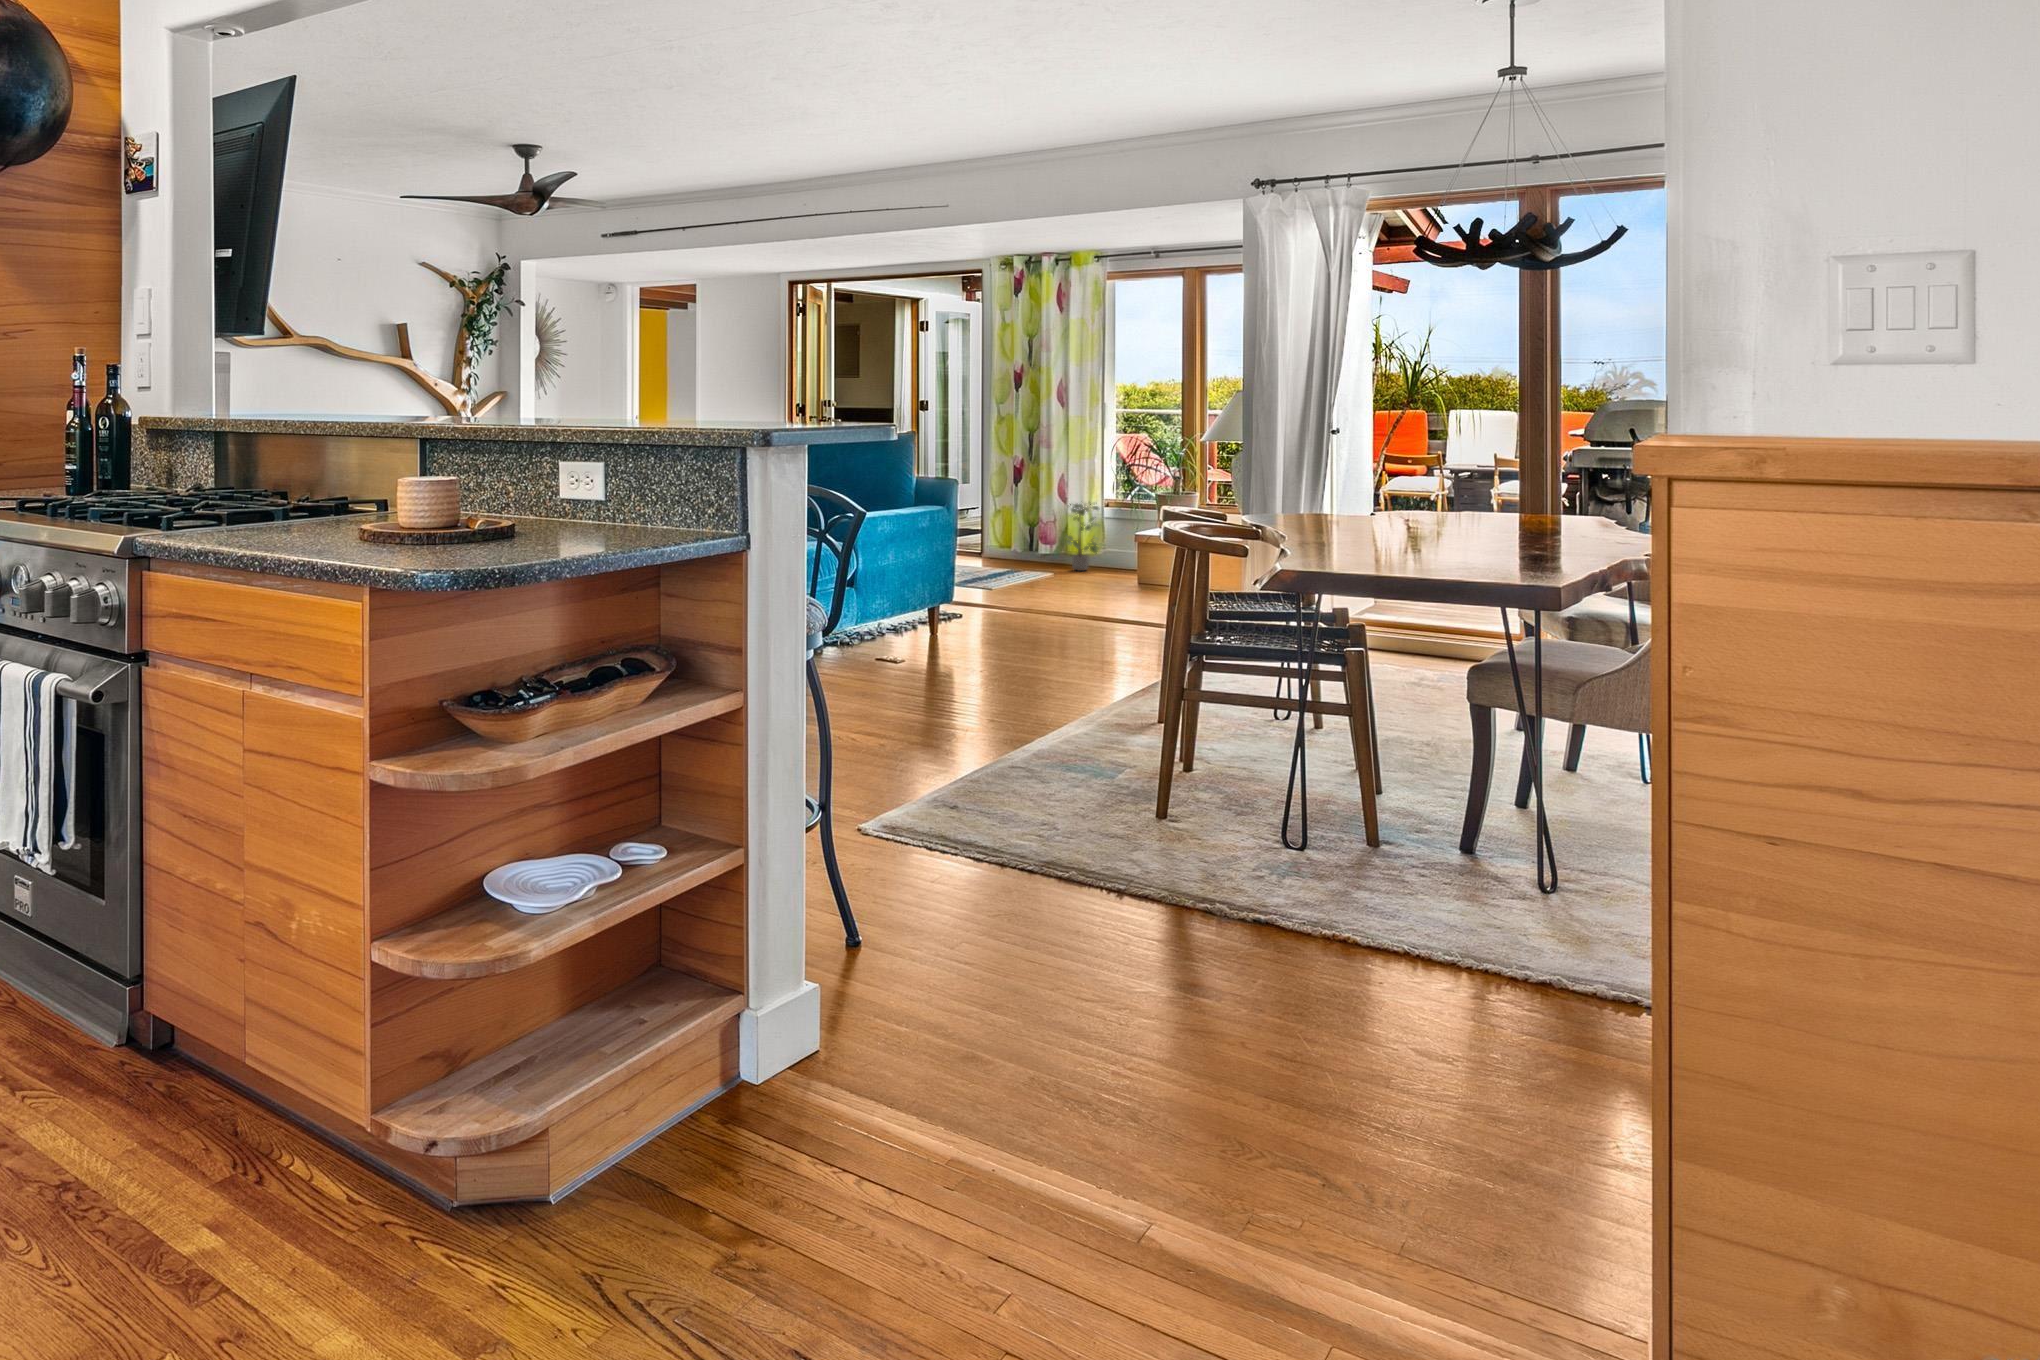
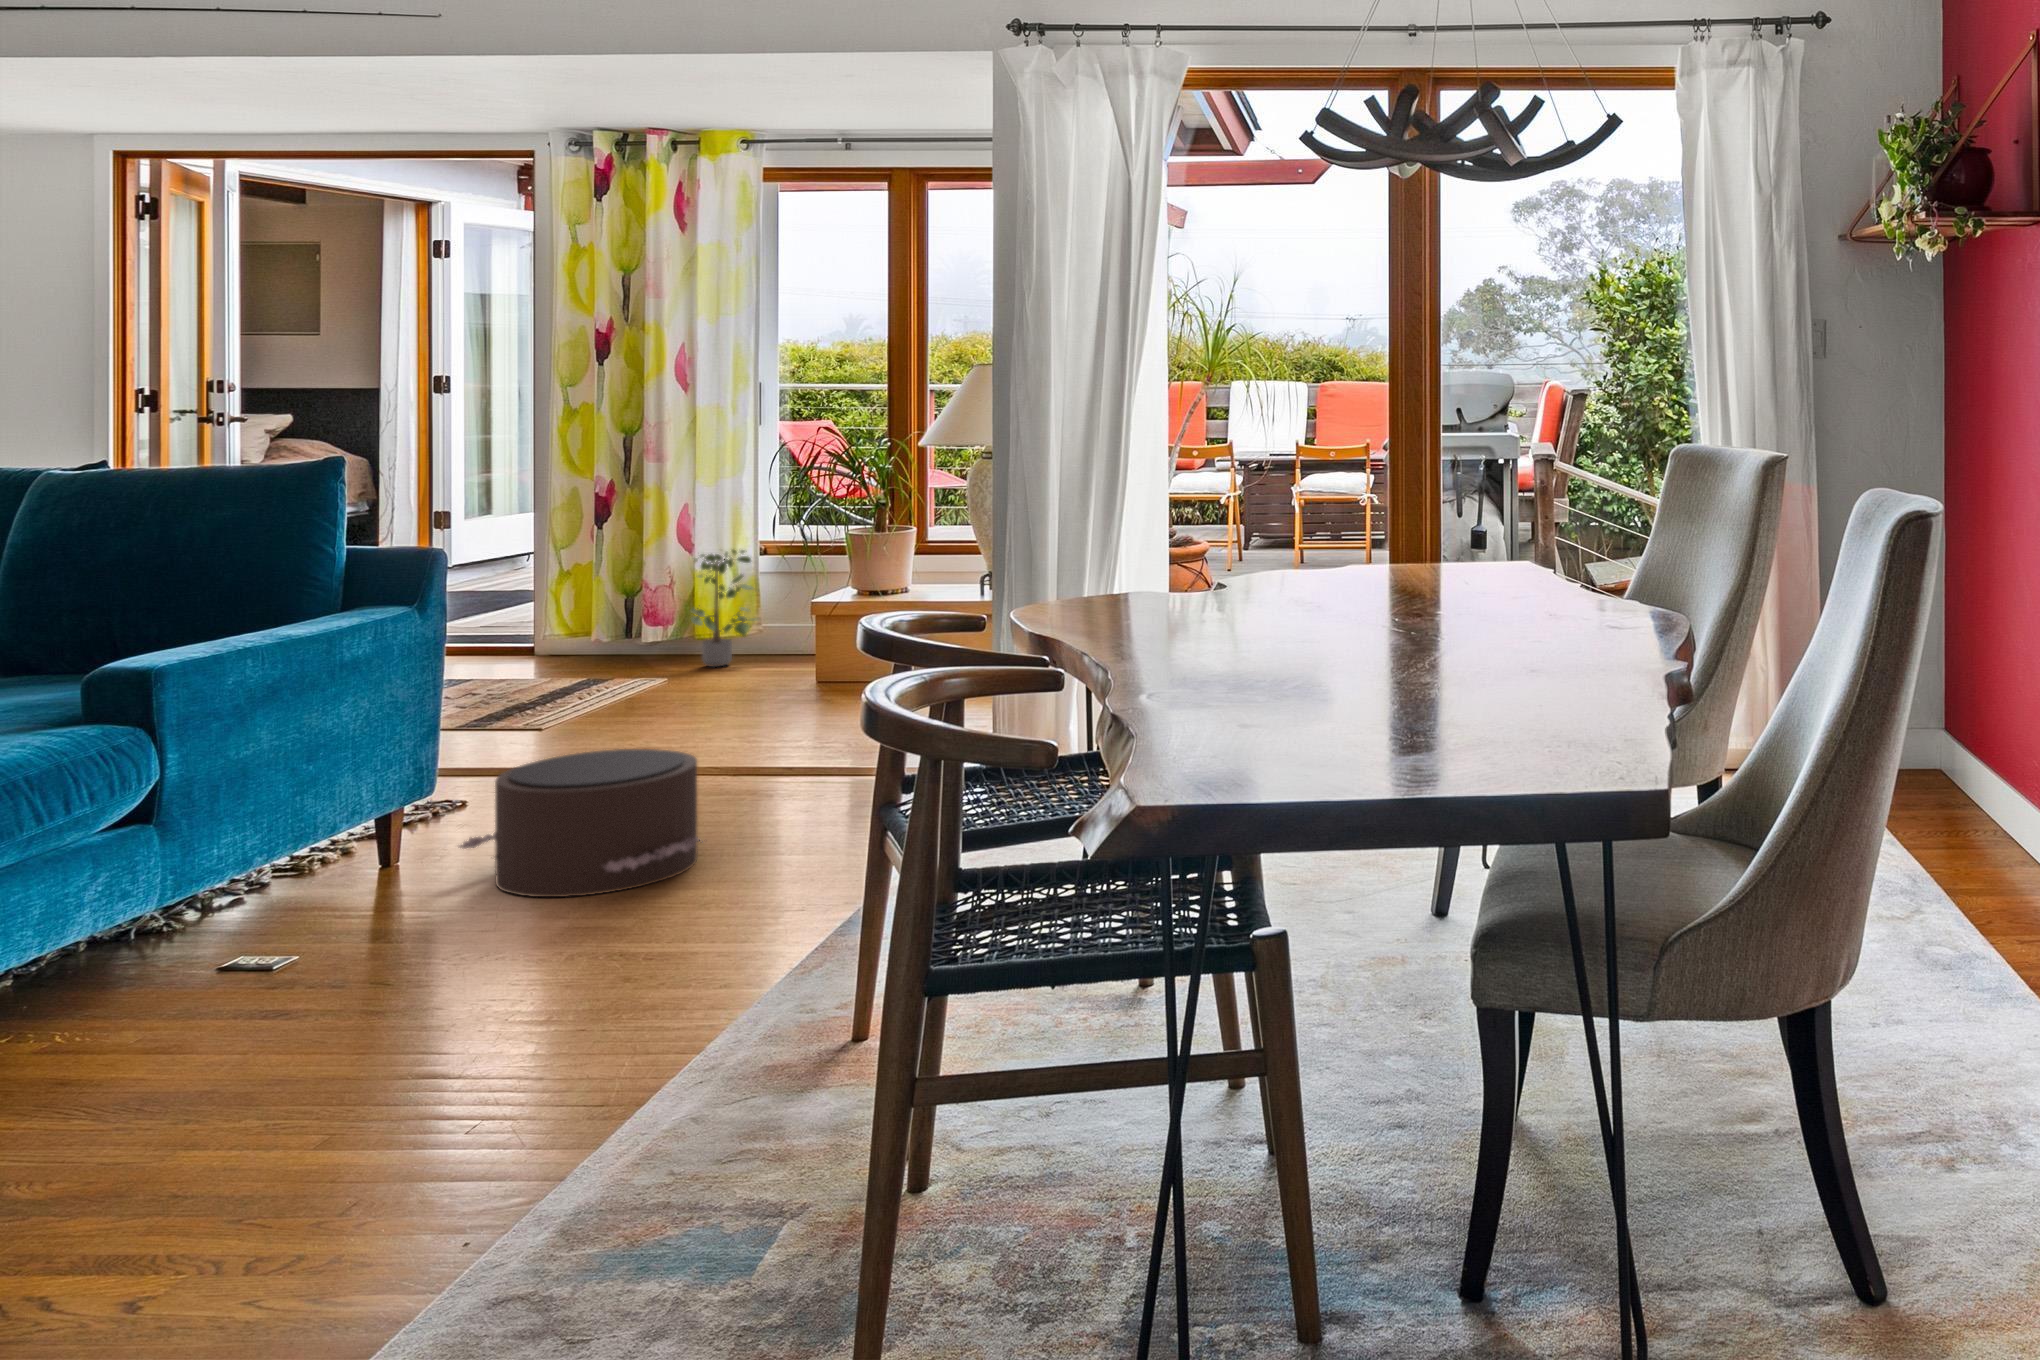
pouf: none [966,590,1084,657] -> present [459,749,703,897]

